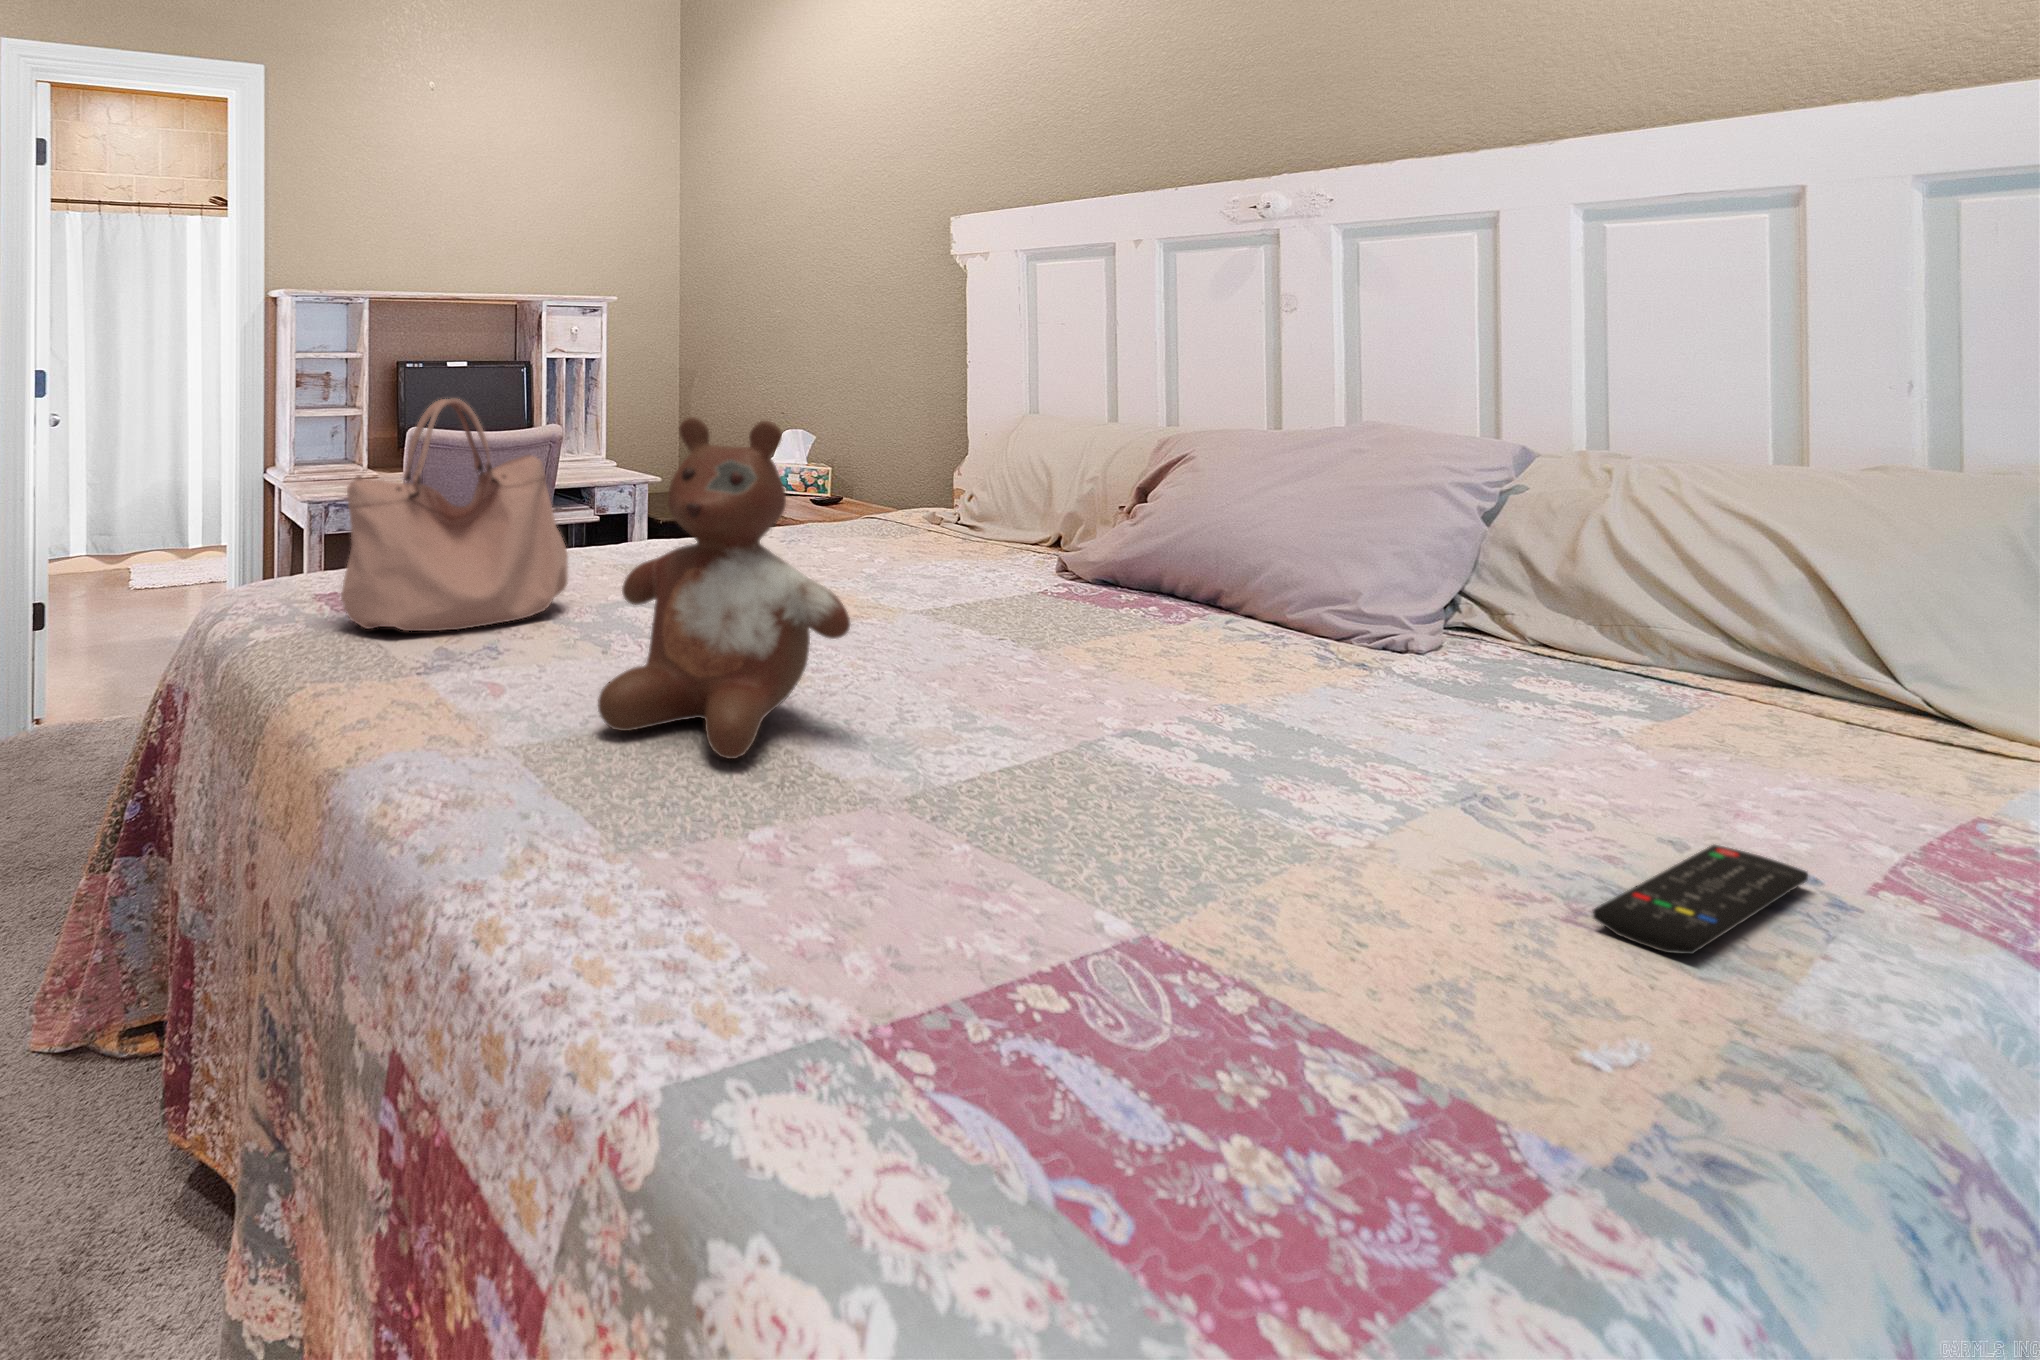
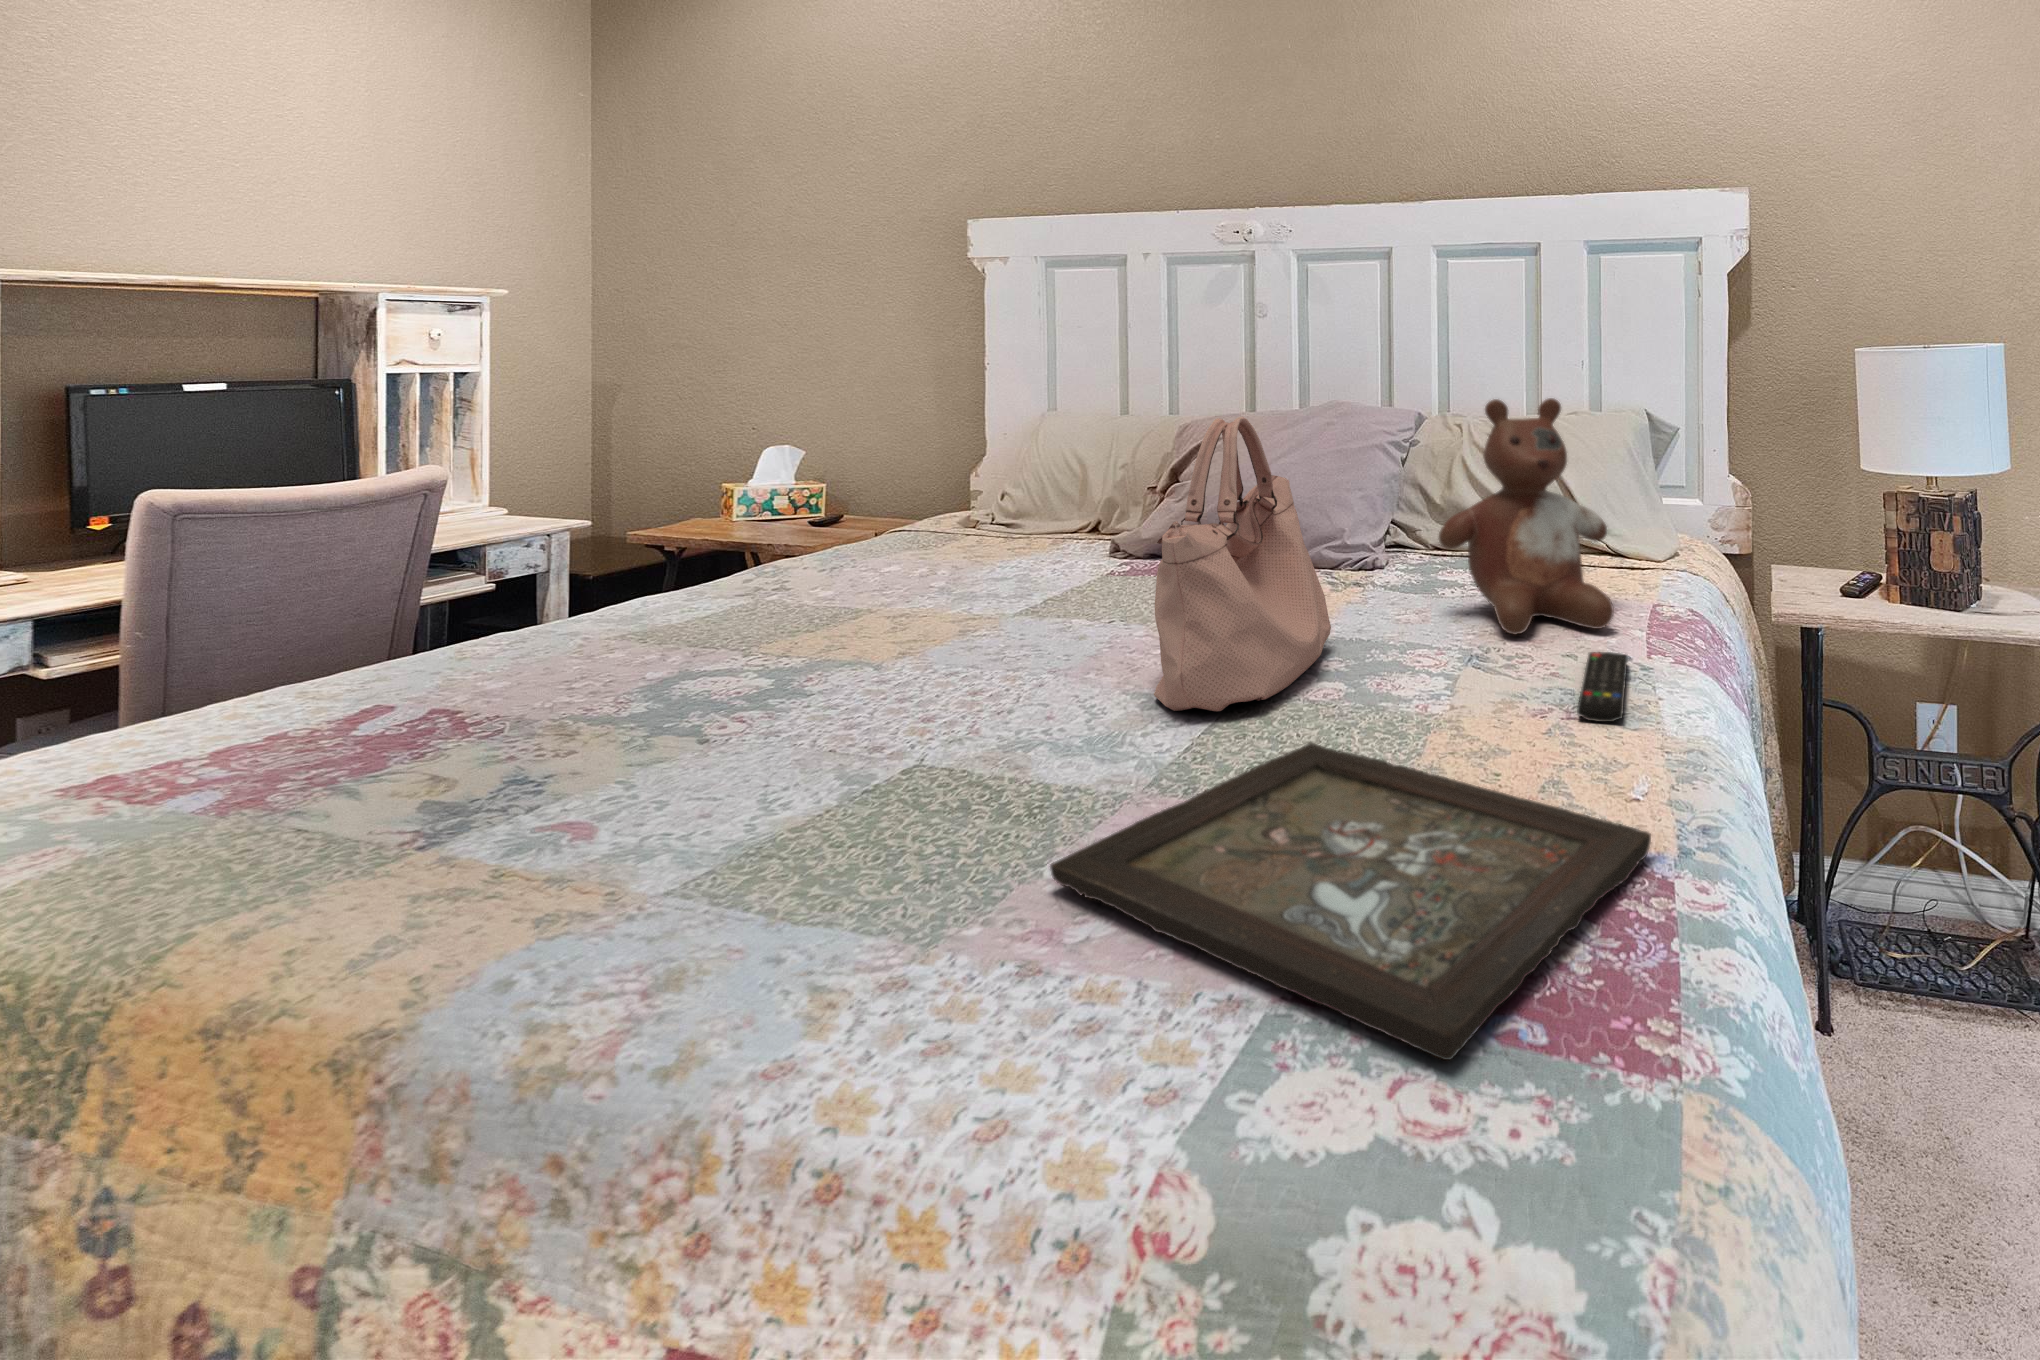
handbag: present [341,399,568,631] -> present [1154,417,1331,711]
stuffed bear: present [598,417,850,759] -> present [1439,398,1614,634]
tray: none [734,810,1547,1184] -> present [1050,743,1651,1060]

